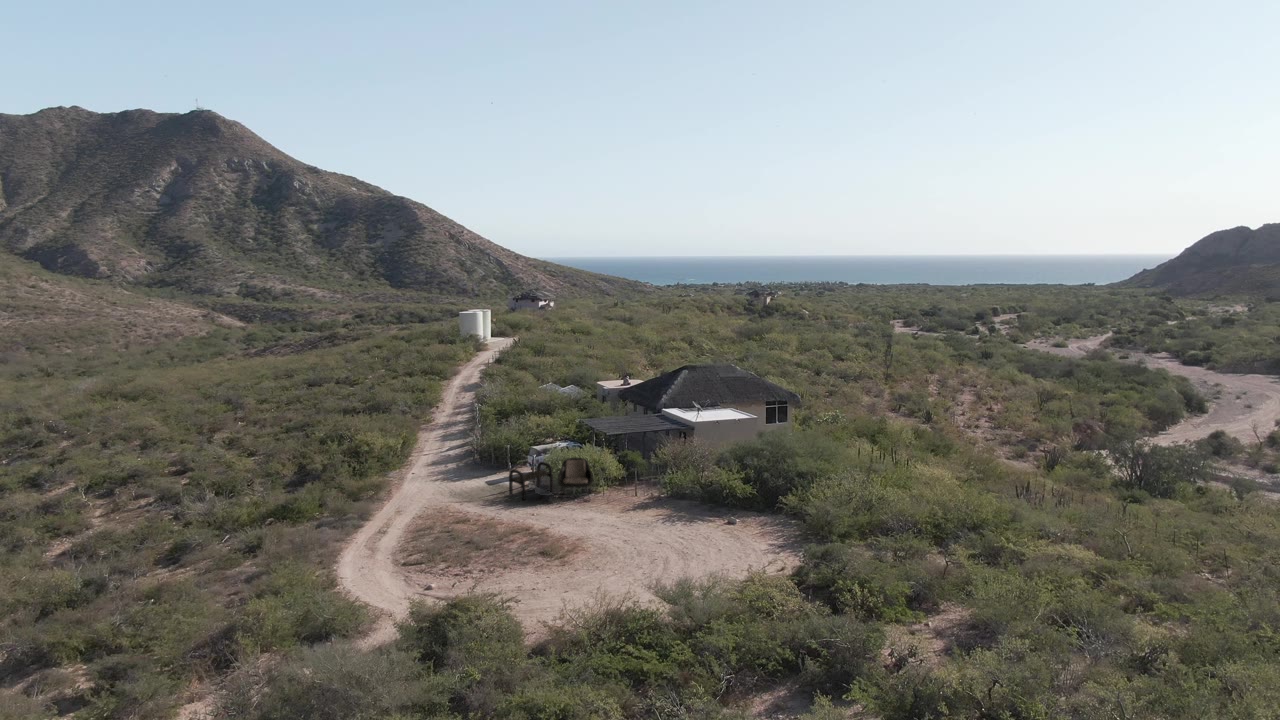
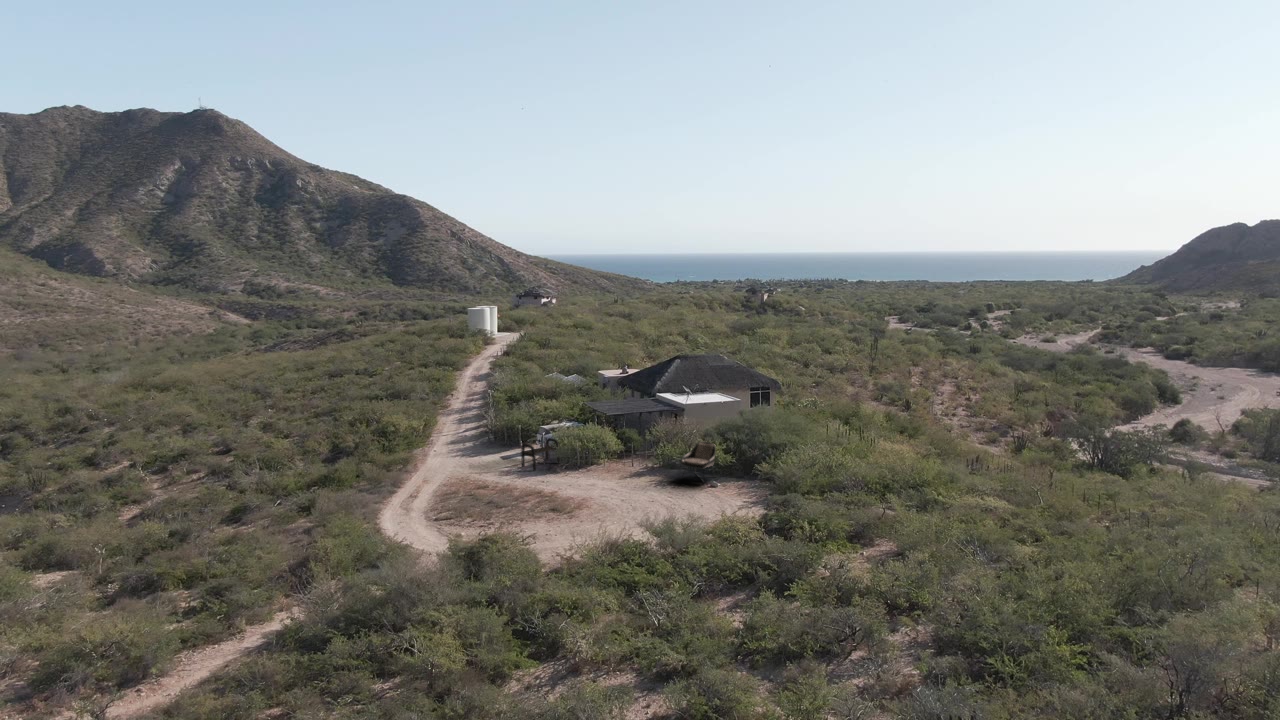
lounge chair: present [558,458,593,502] -> present [681,442,716,482]

